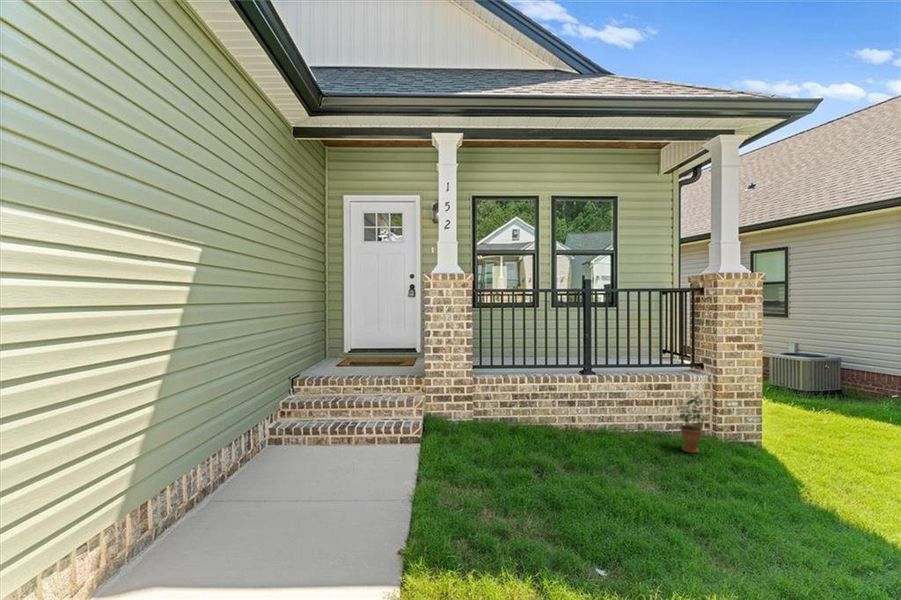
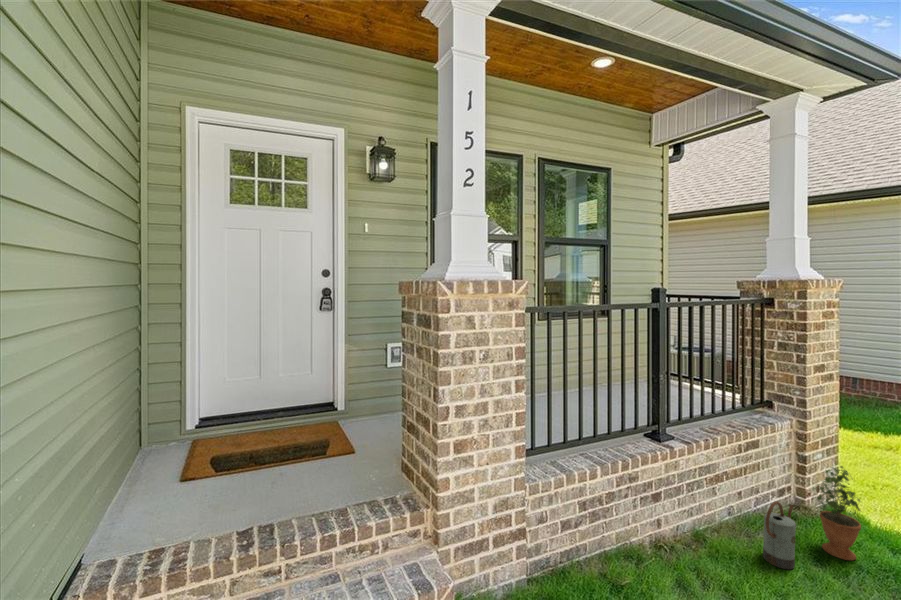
watering can: none [621,407,654,447] -> present [763,501,796,569]

